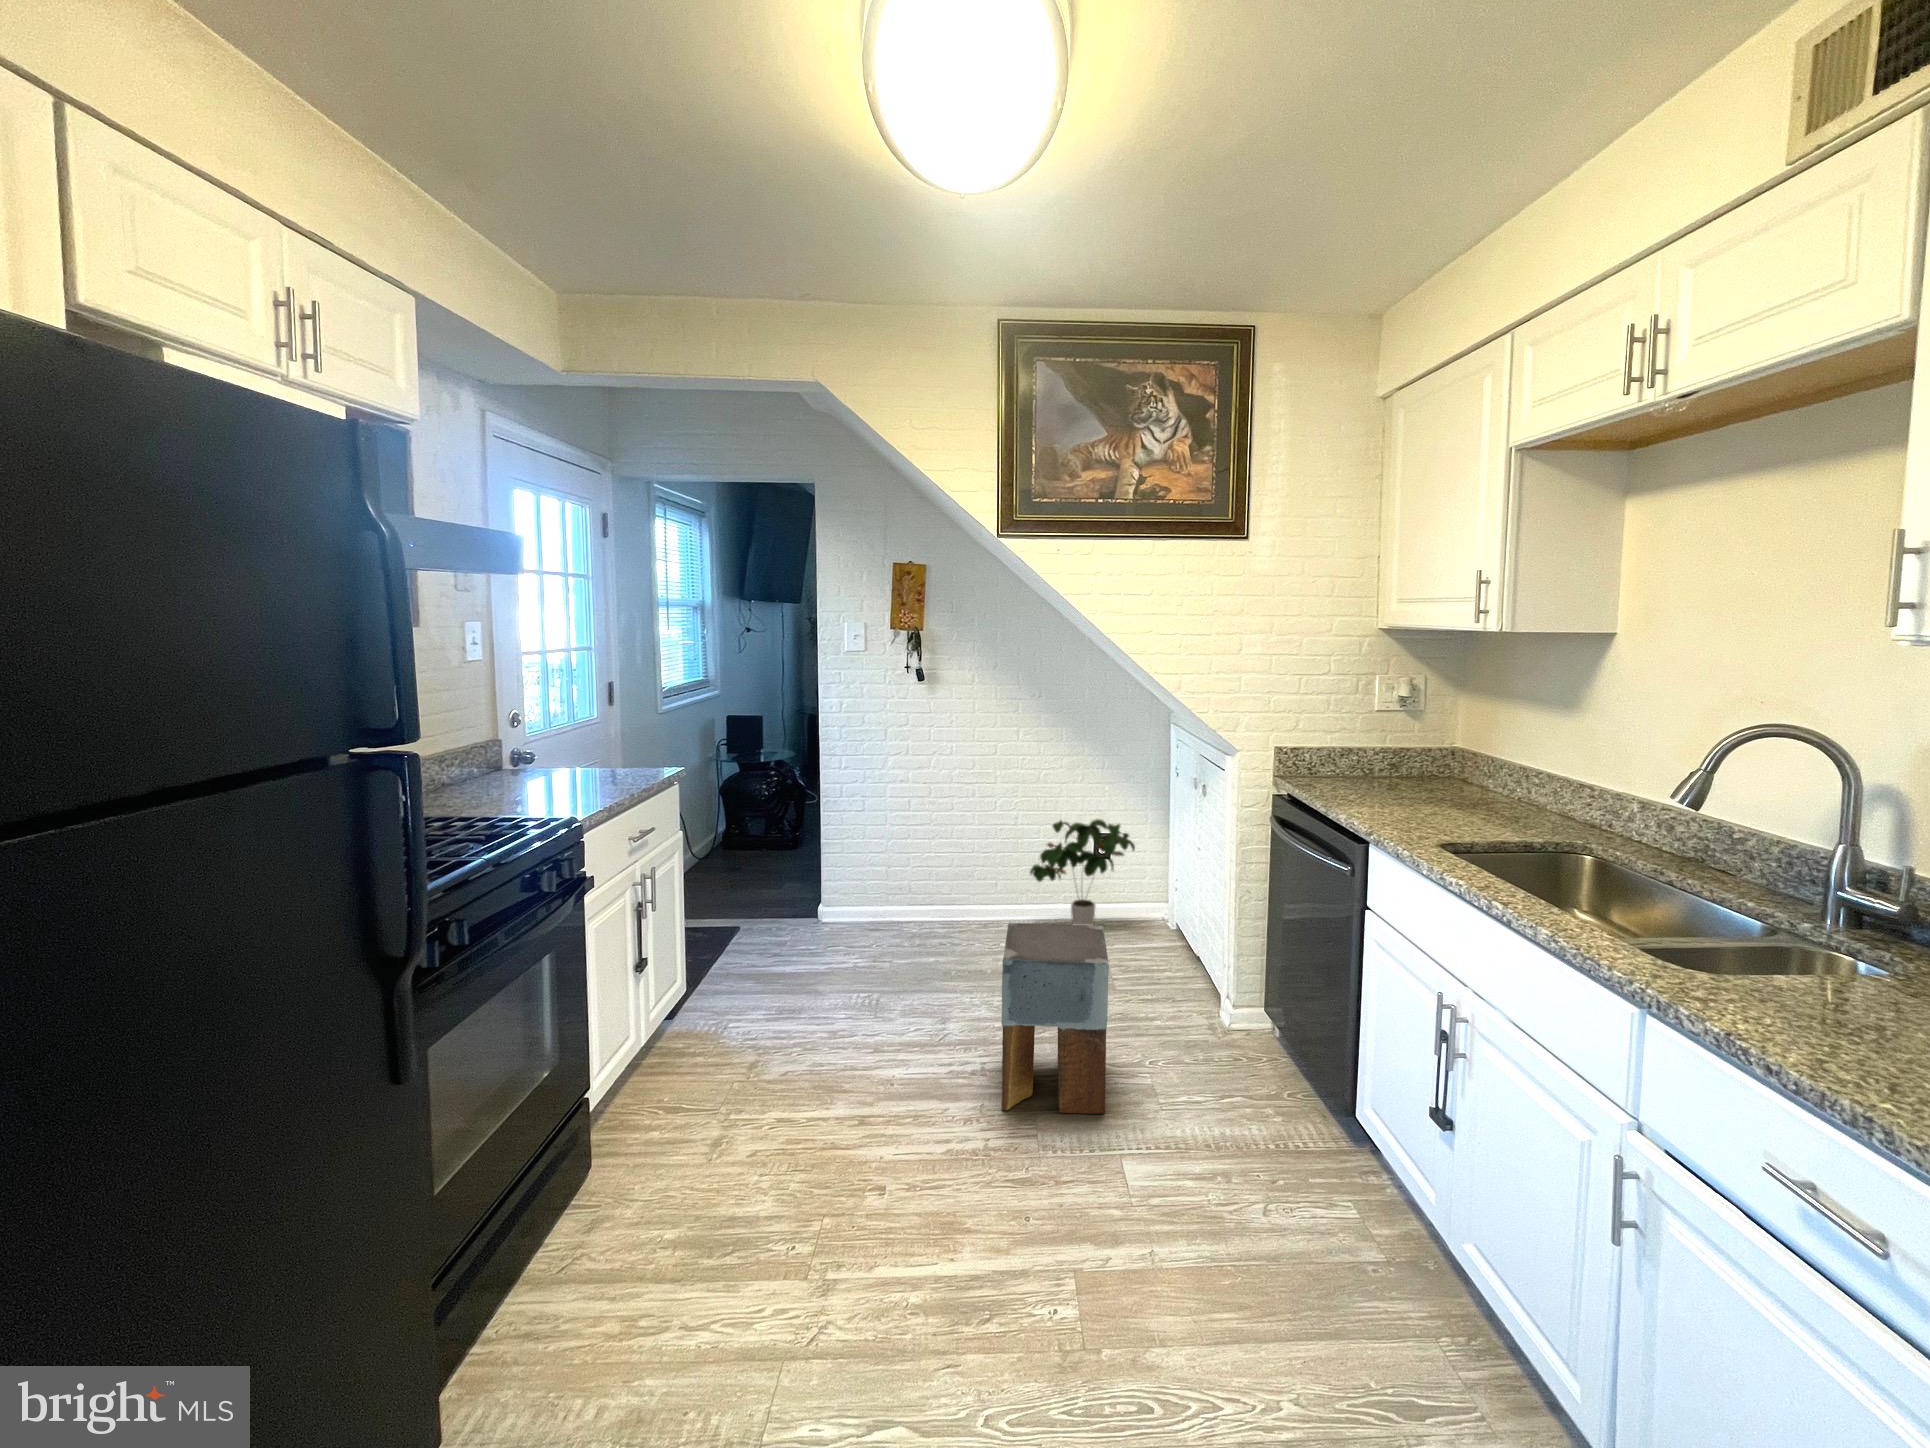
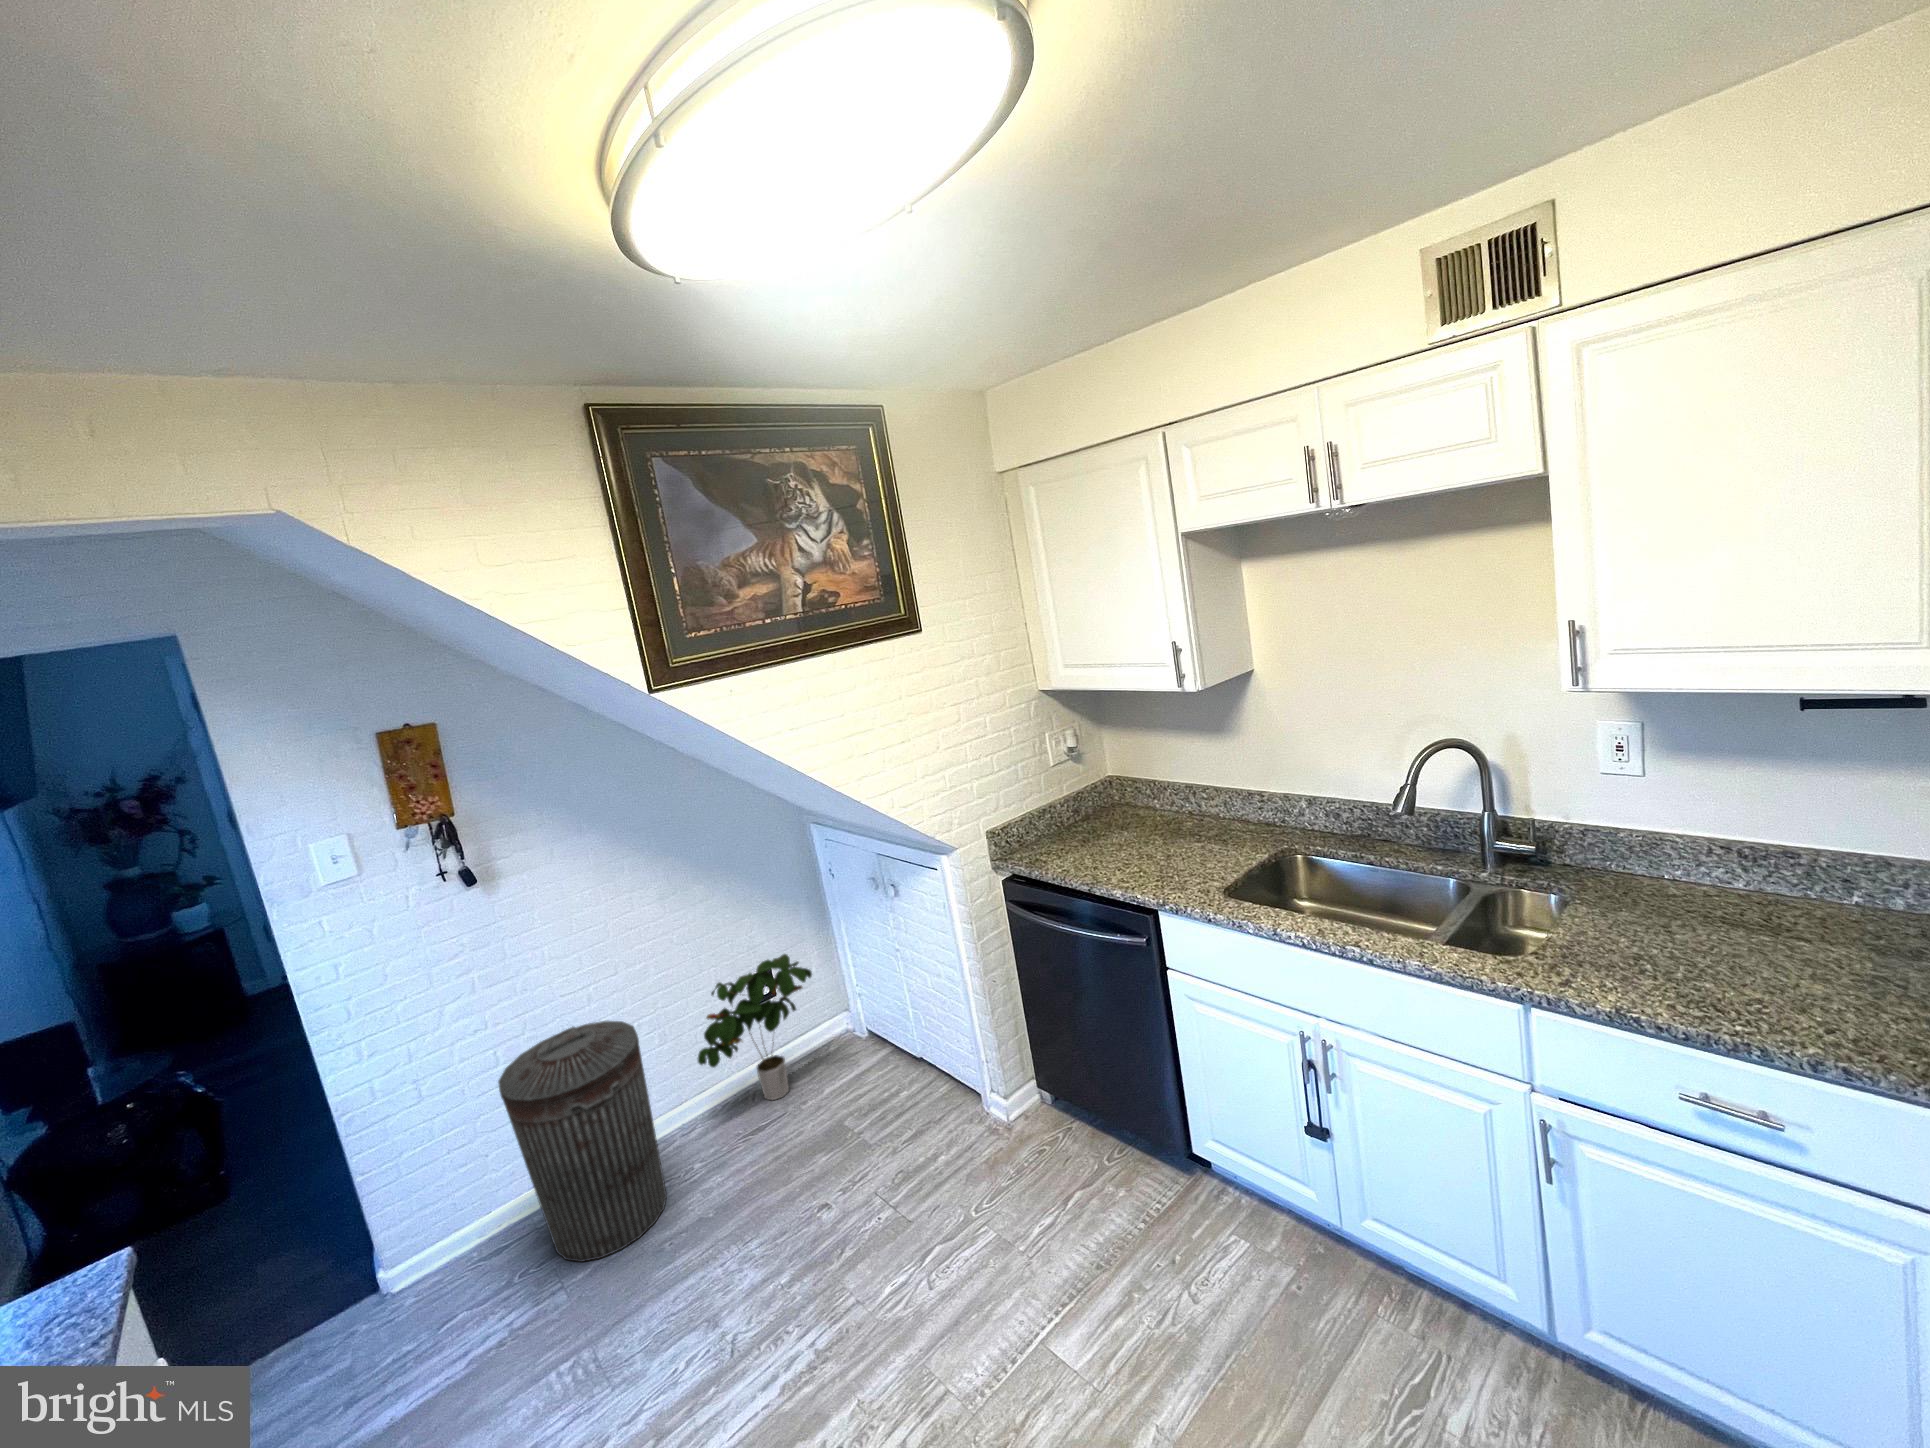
trash can: none [893,794,983,959] -> present [498,1021,667,1262]
stool: present [1001,923,1109,1114] -> none [806,1108,988,1388]

